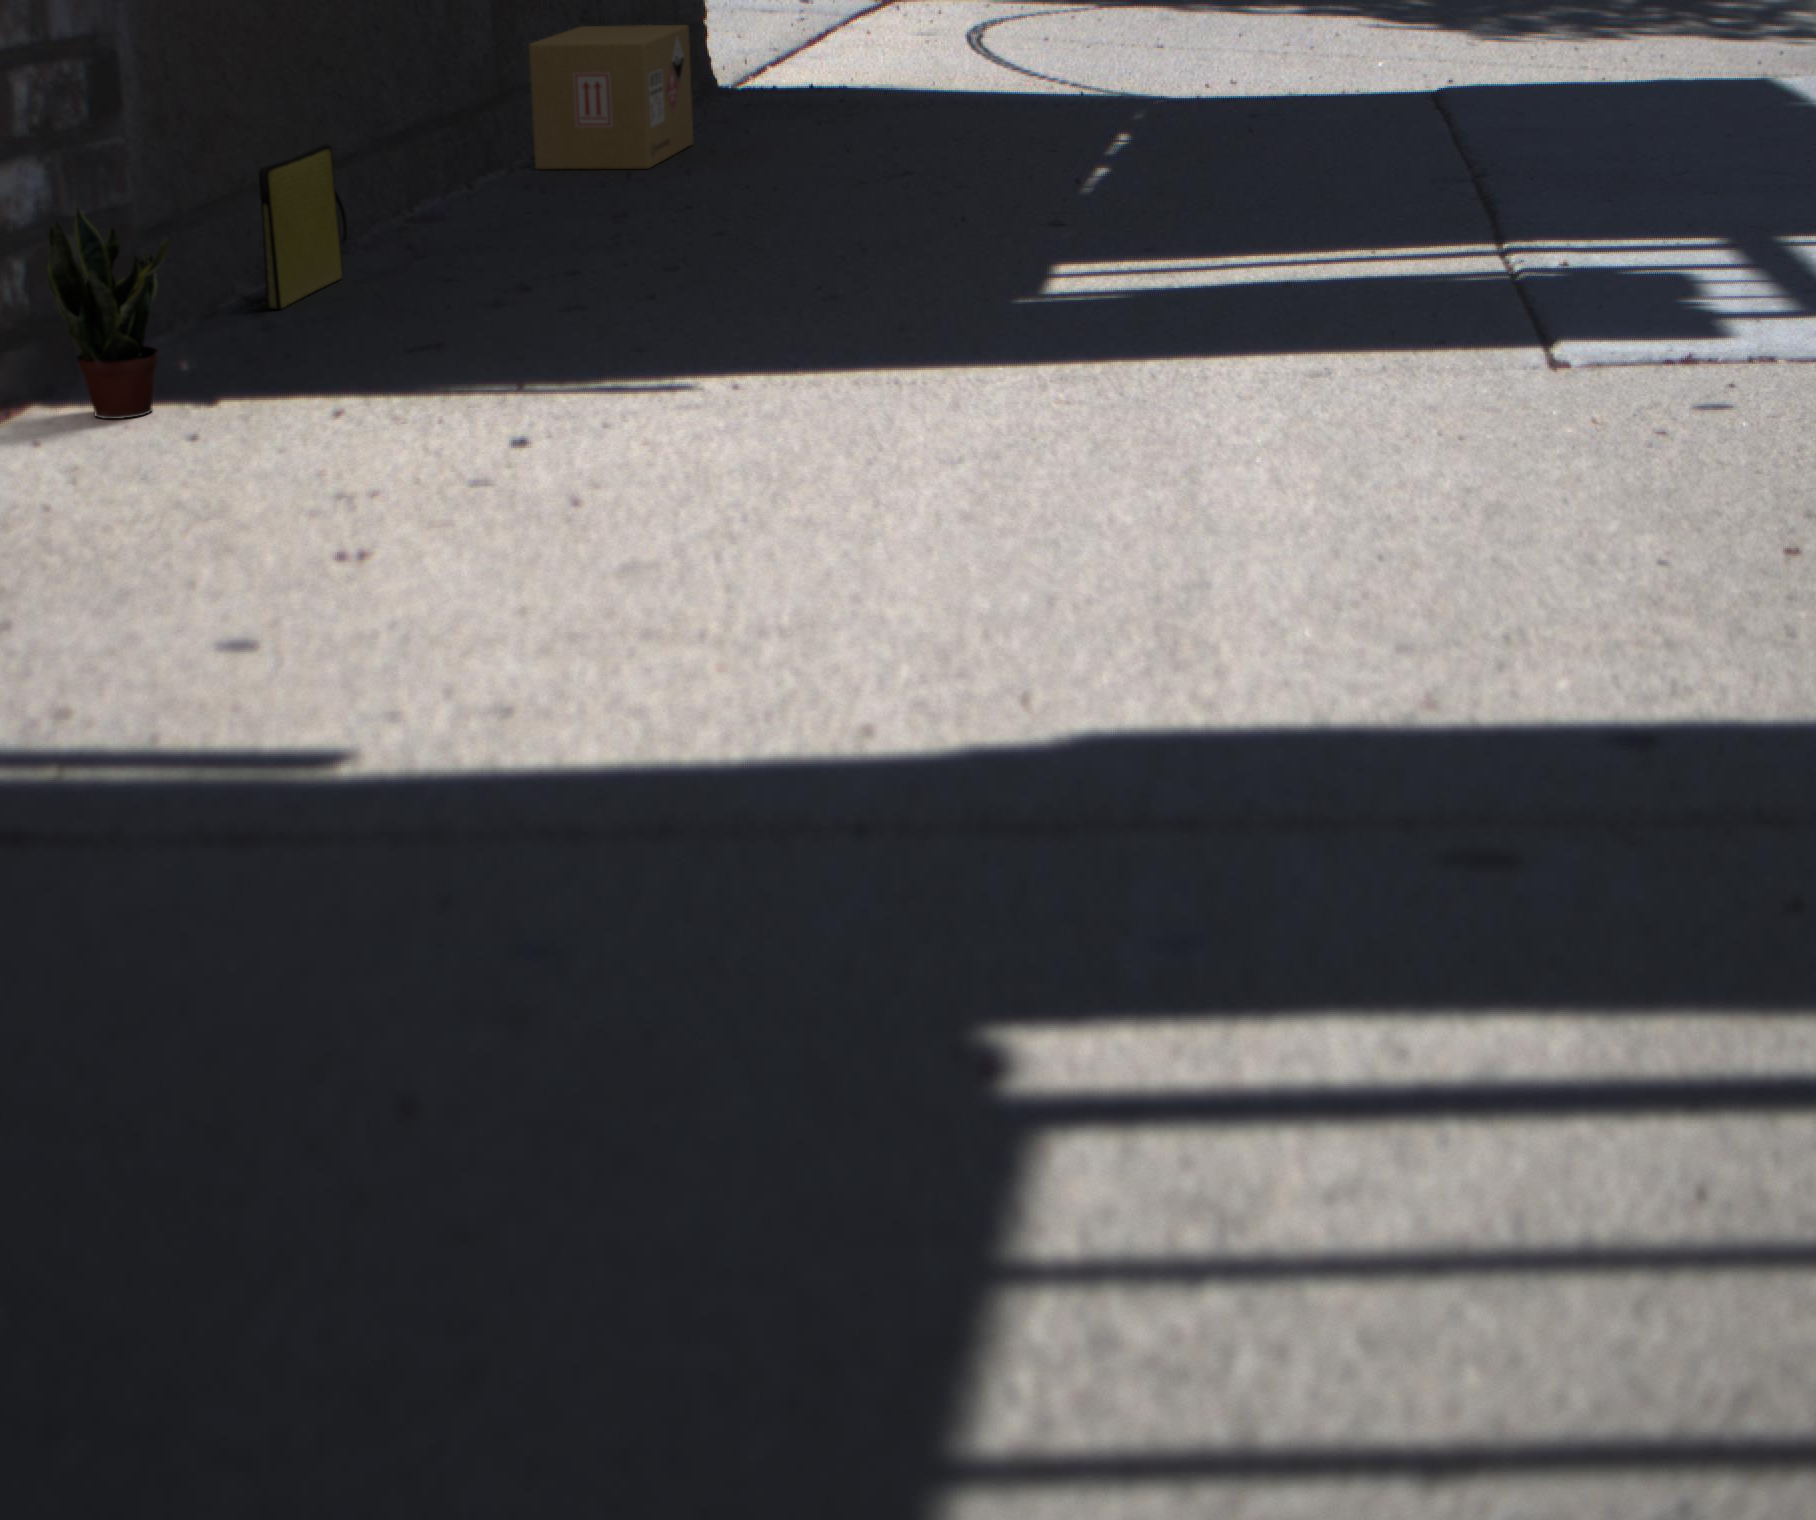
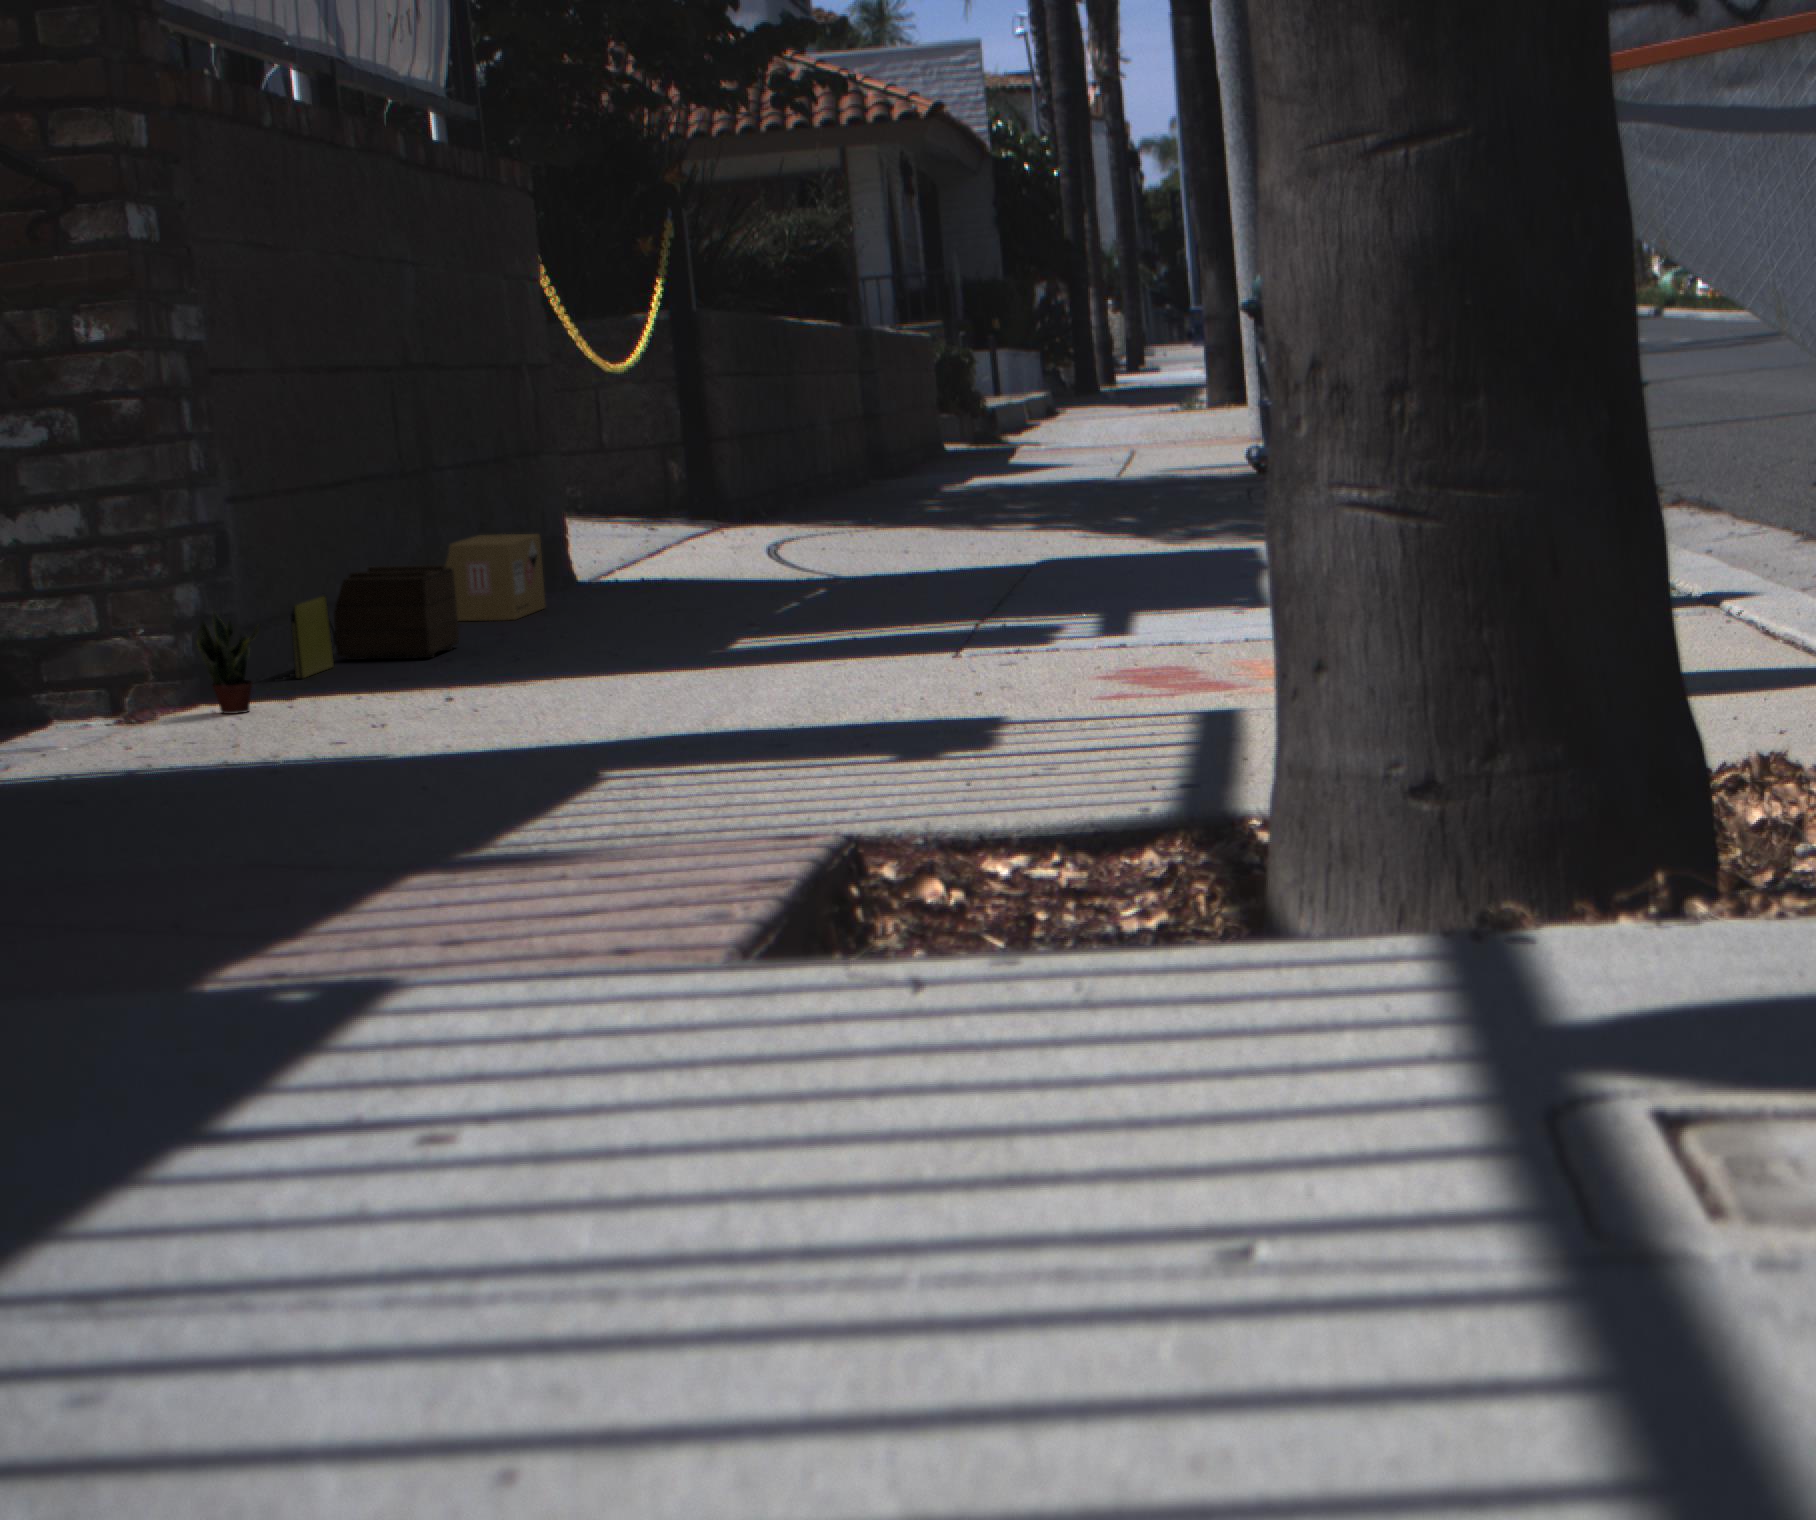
wooden crate: none [342,88,563,259] -> present [333,565,459,660]

